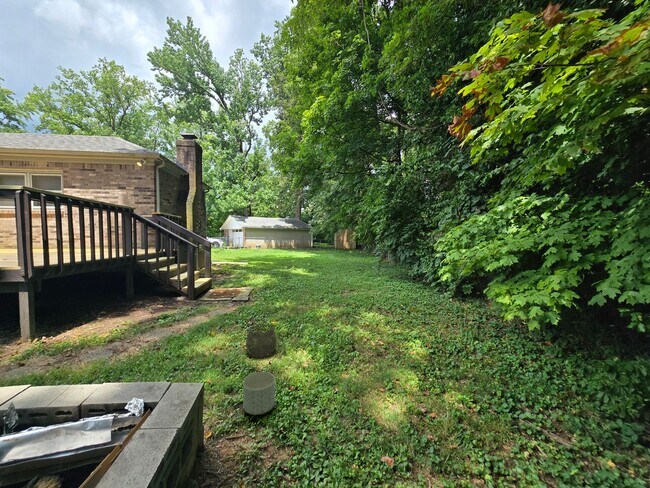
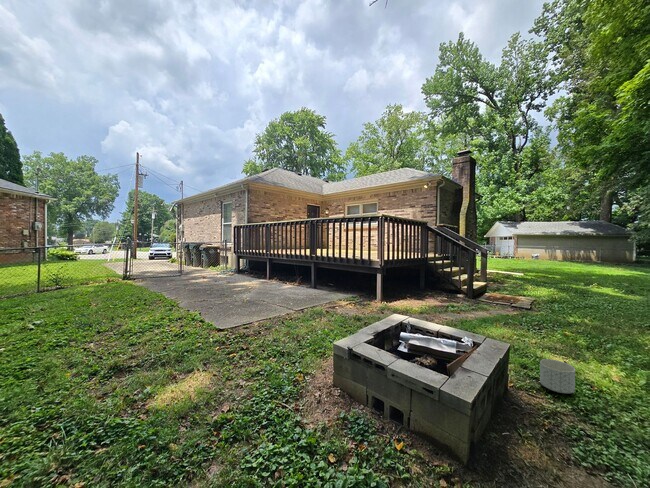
woven basket: present [246,324,276,358] -> none [536,326,574,359]

